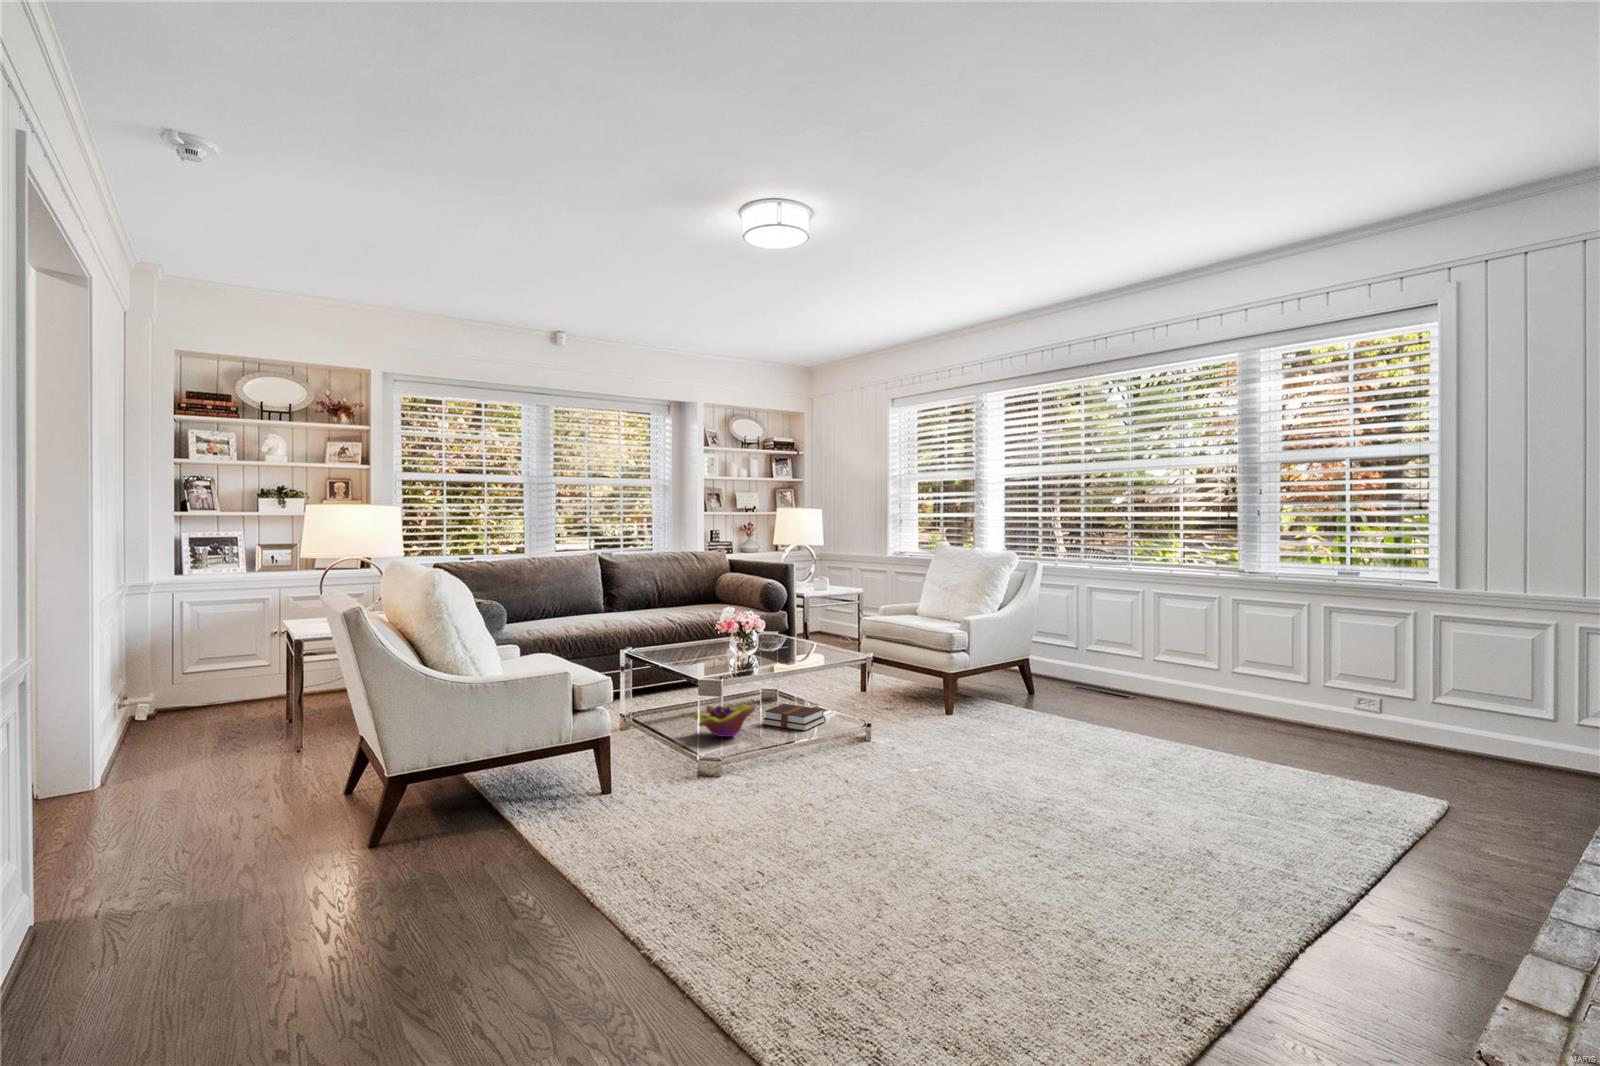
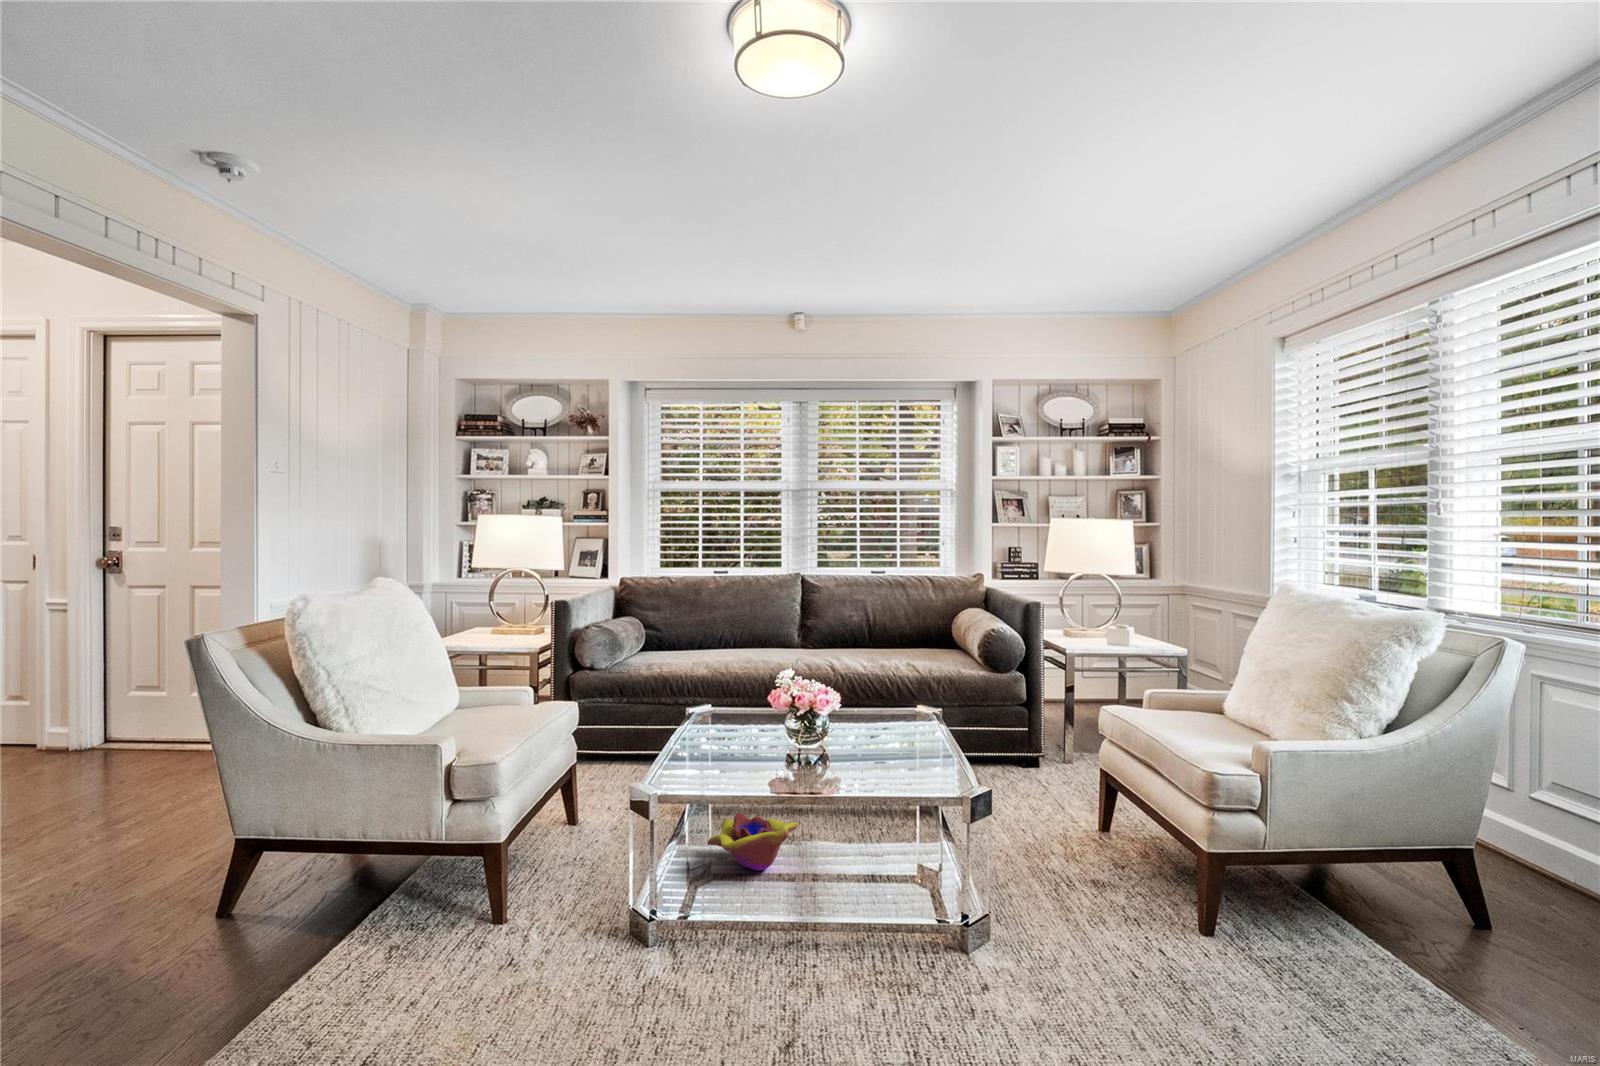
hardback book: present [763,704,825,731] -> none [837,830,933,892]

